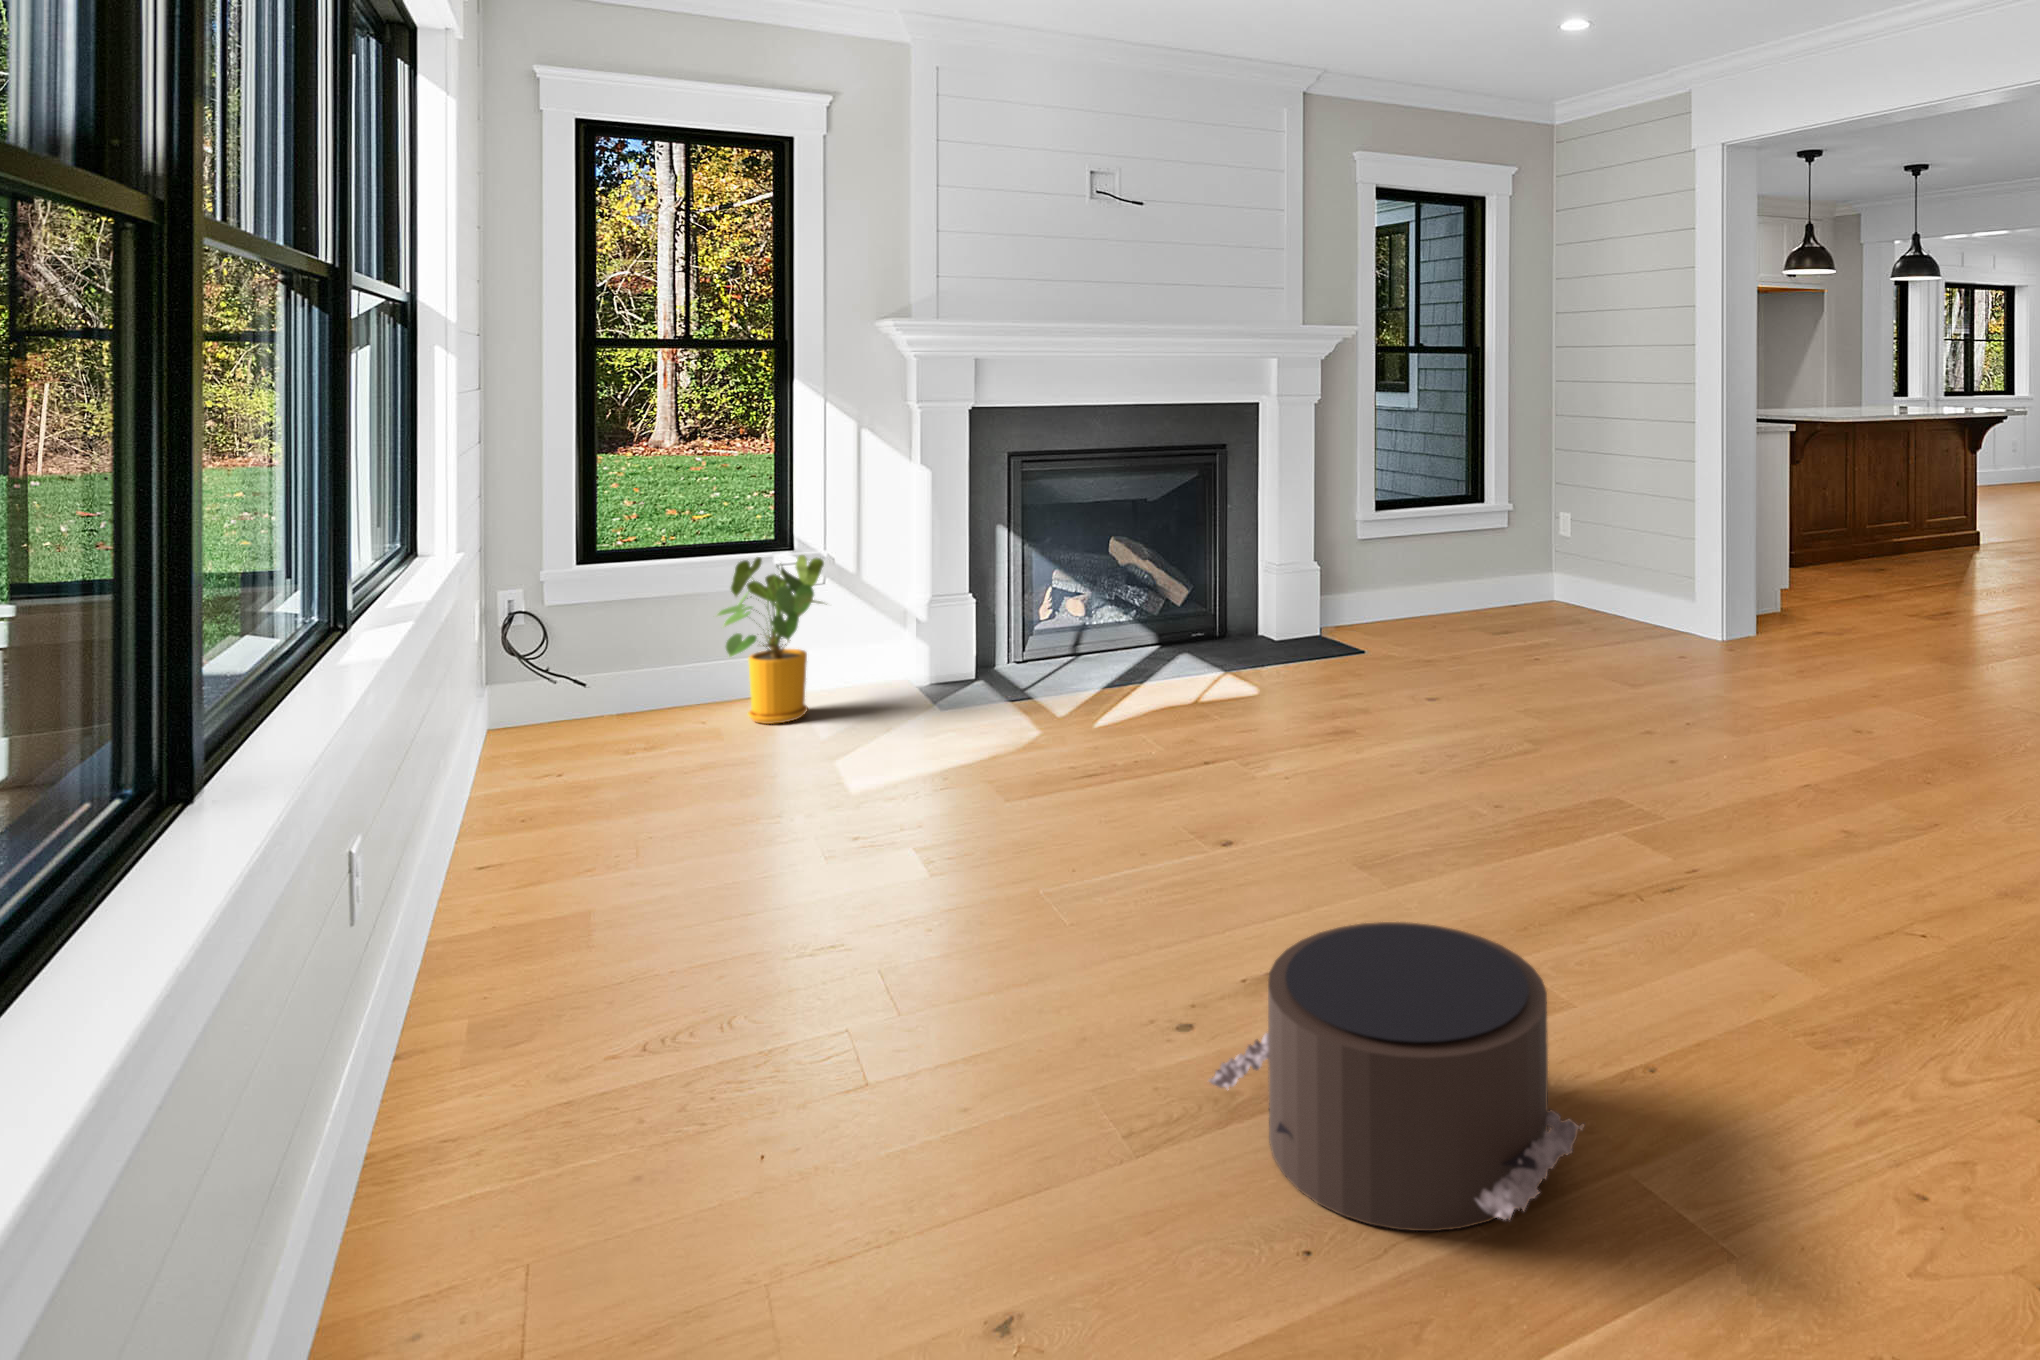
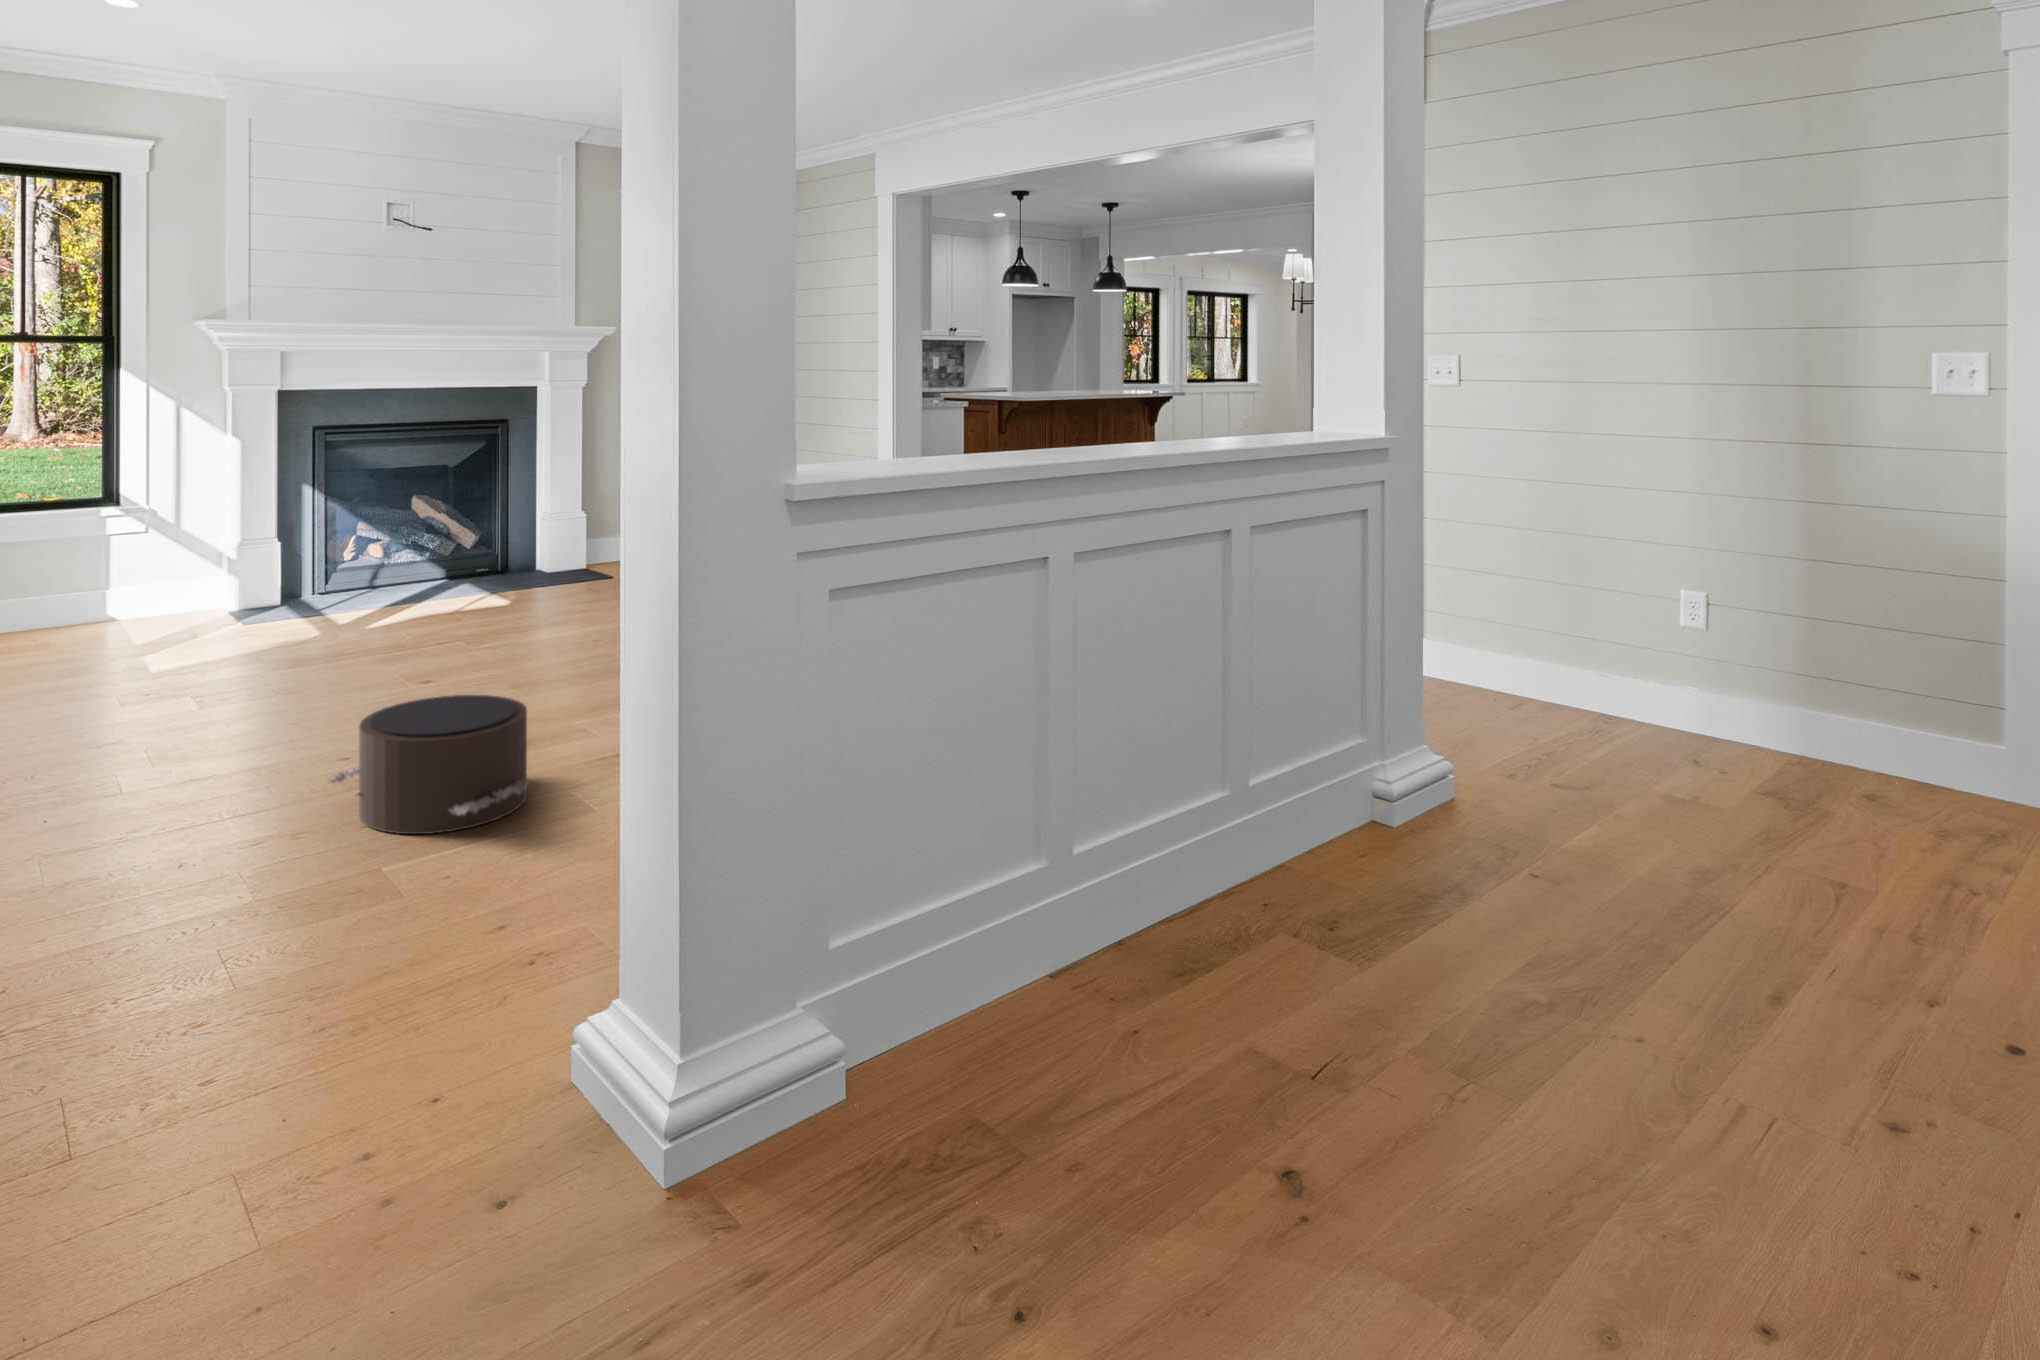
house plant: present [718,555,824,724] -> none [44,508,152,638]

